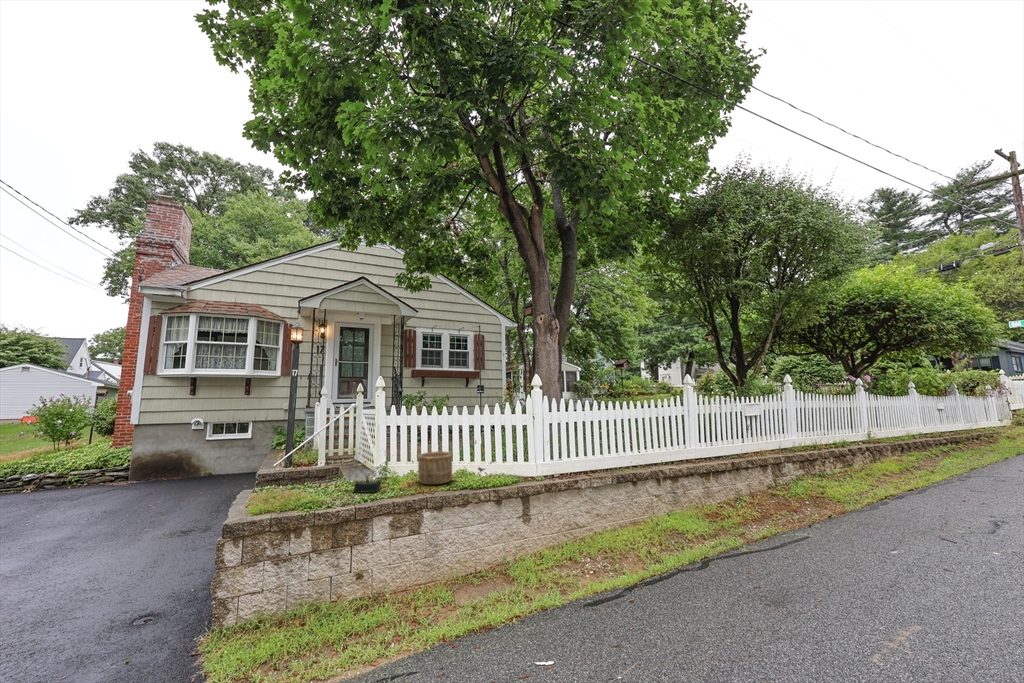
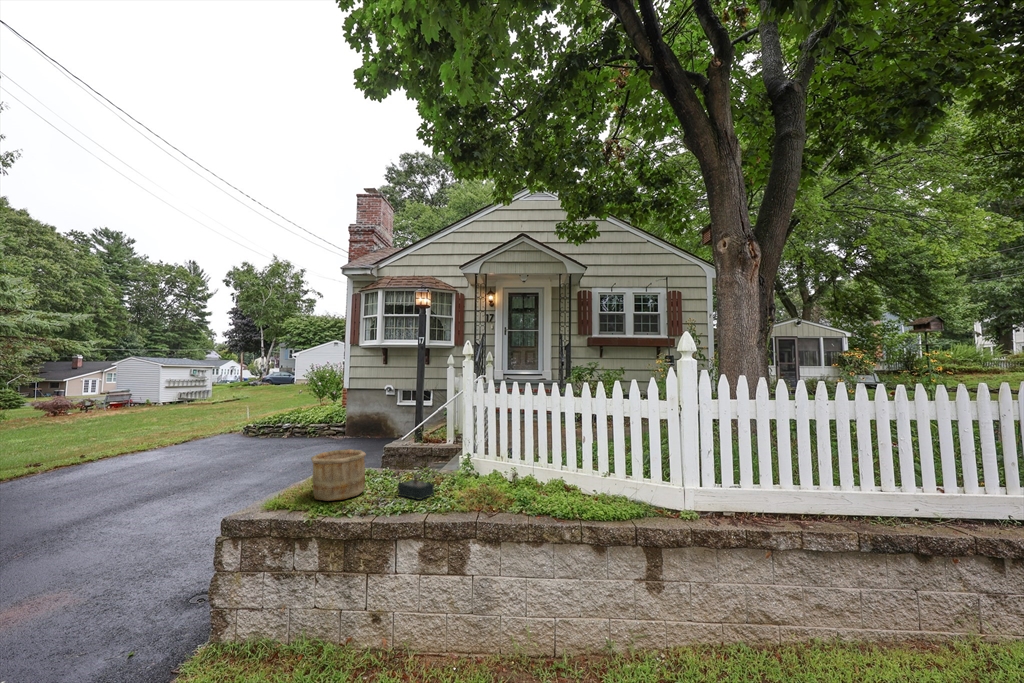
wooden bucket: present [417,451,453,485] -> present [311,449,366,501]

